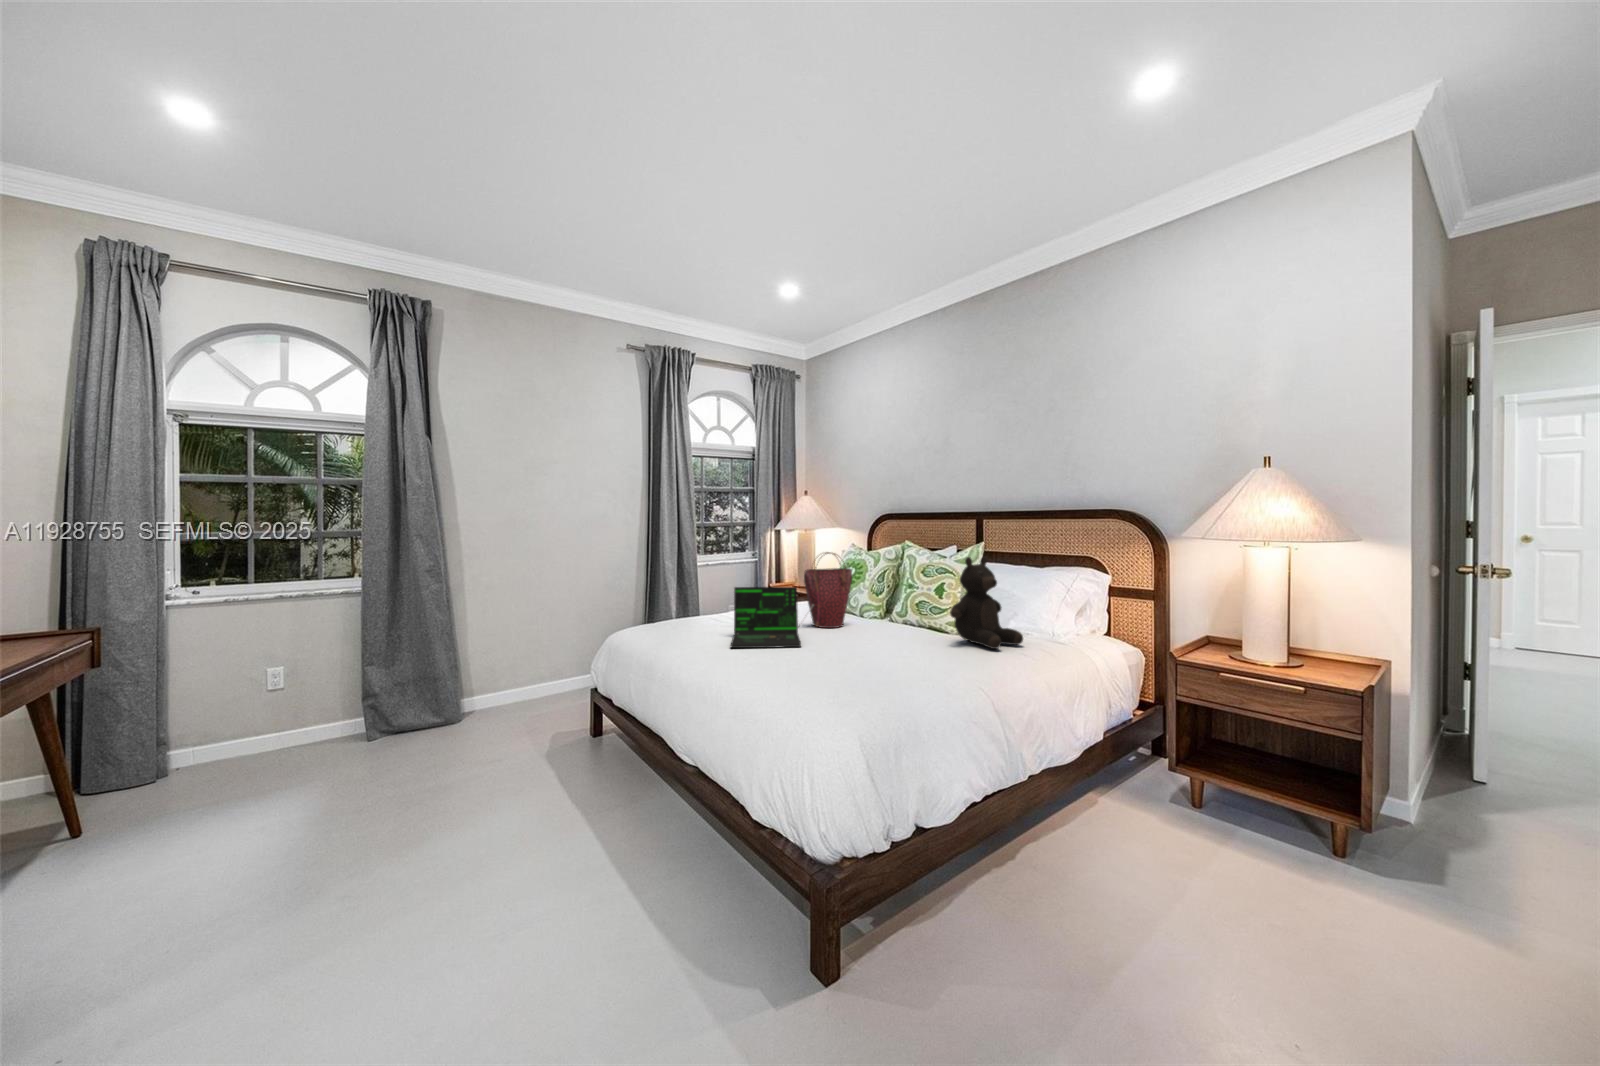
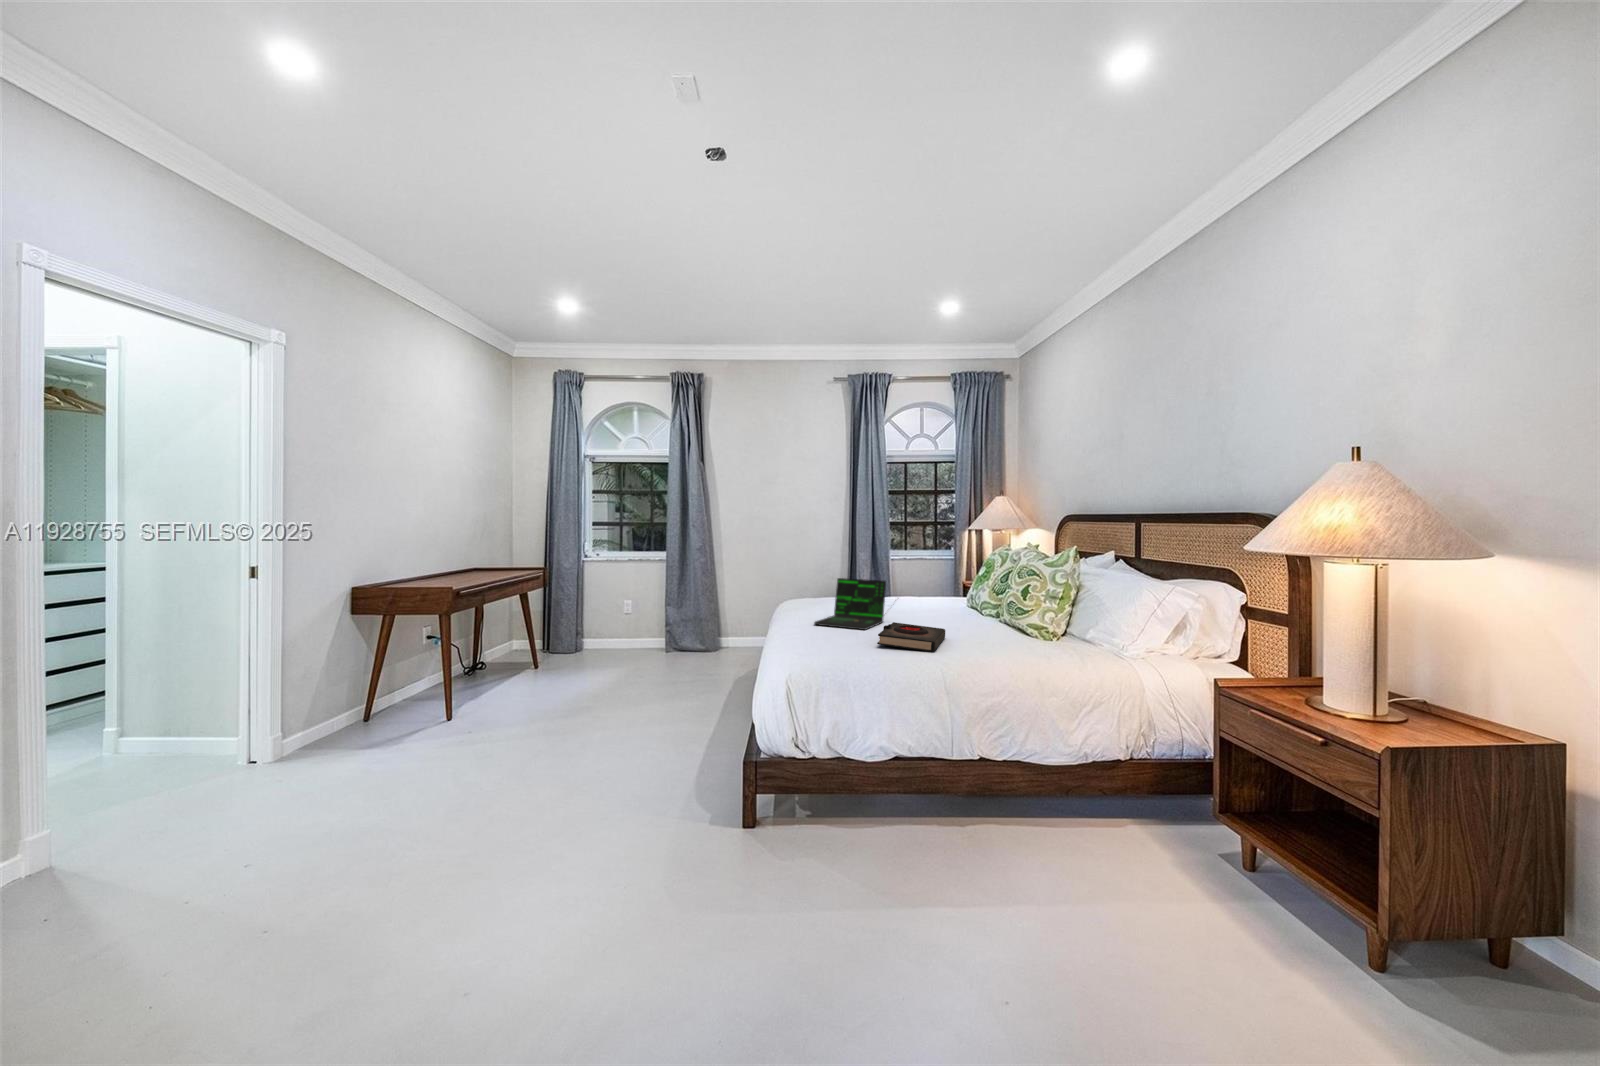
handbag: present [804,552,852,628] -> none [905,552,951,620]
teddy bear: present [950,556,1023,649] -> none [993,561,1065,651]
book: none [840,634,927,663] -> present [877,622,945,652]

